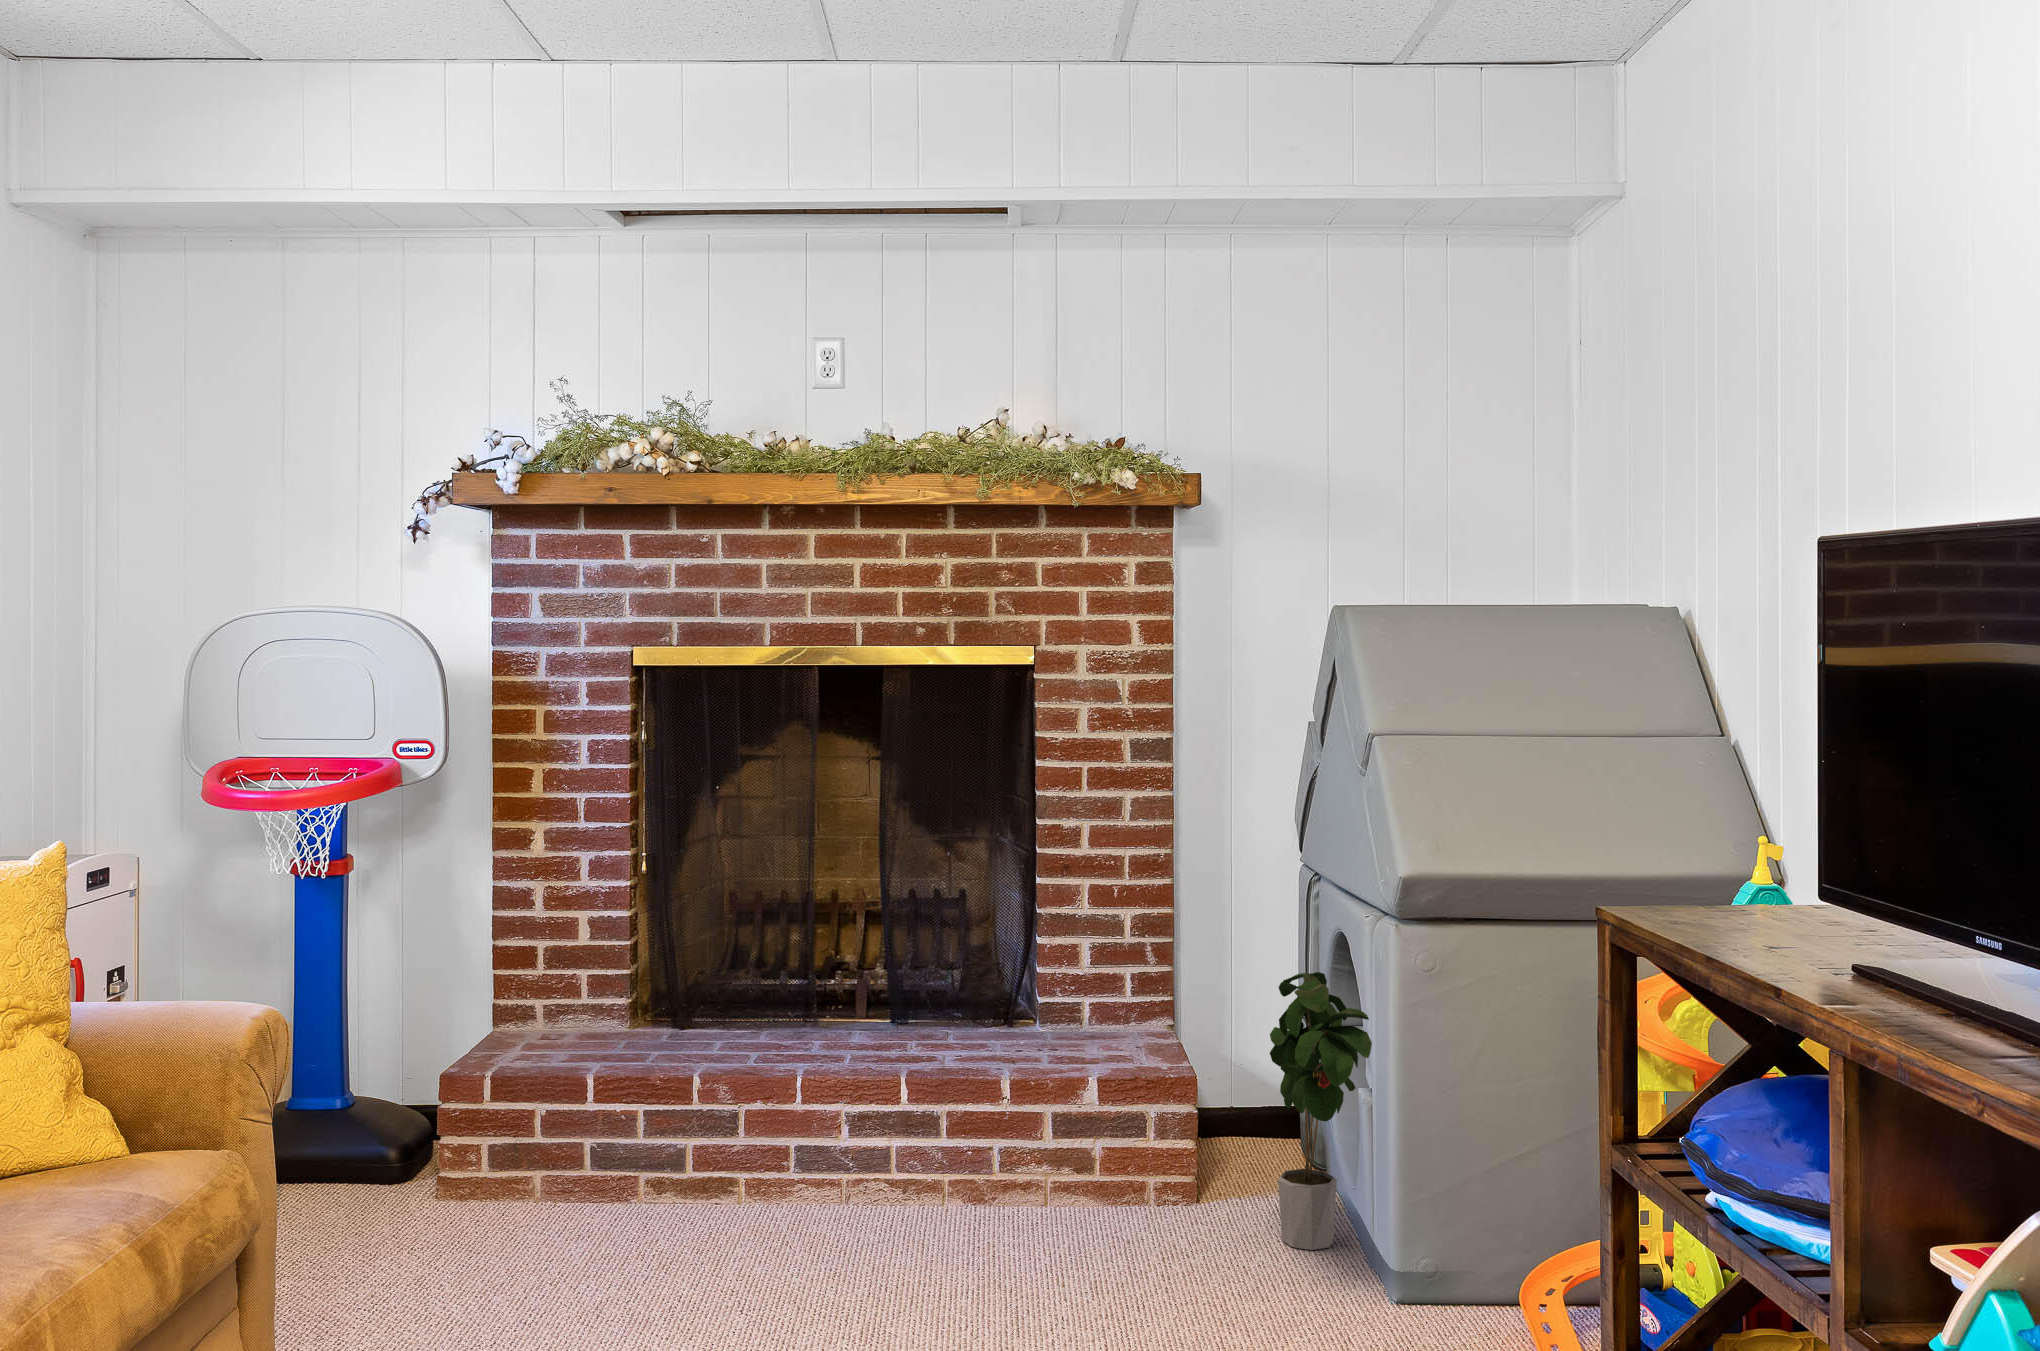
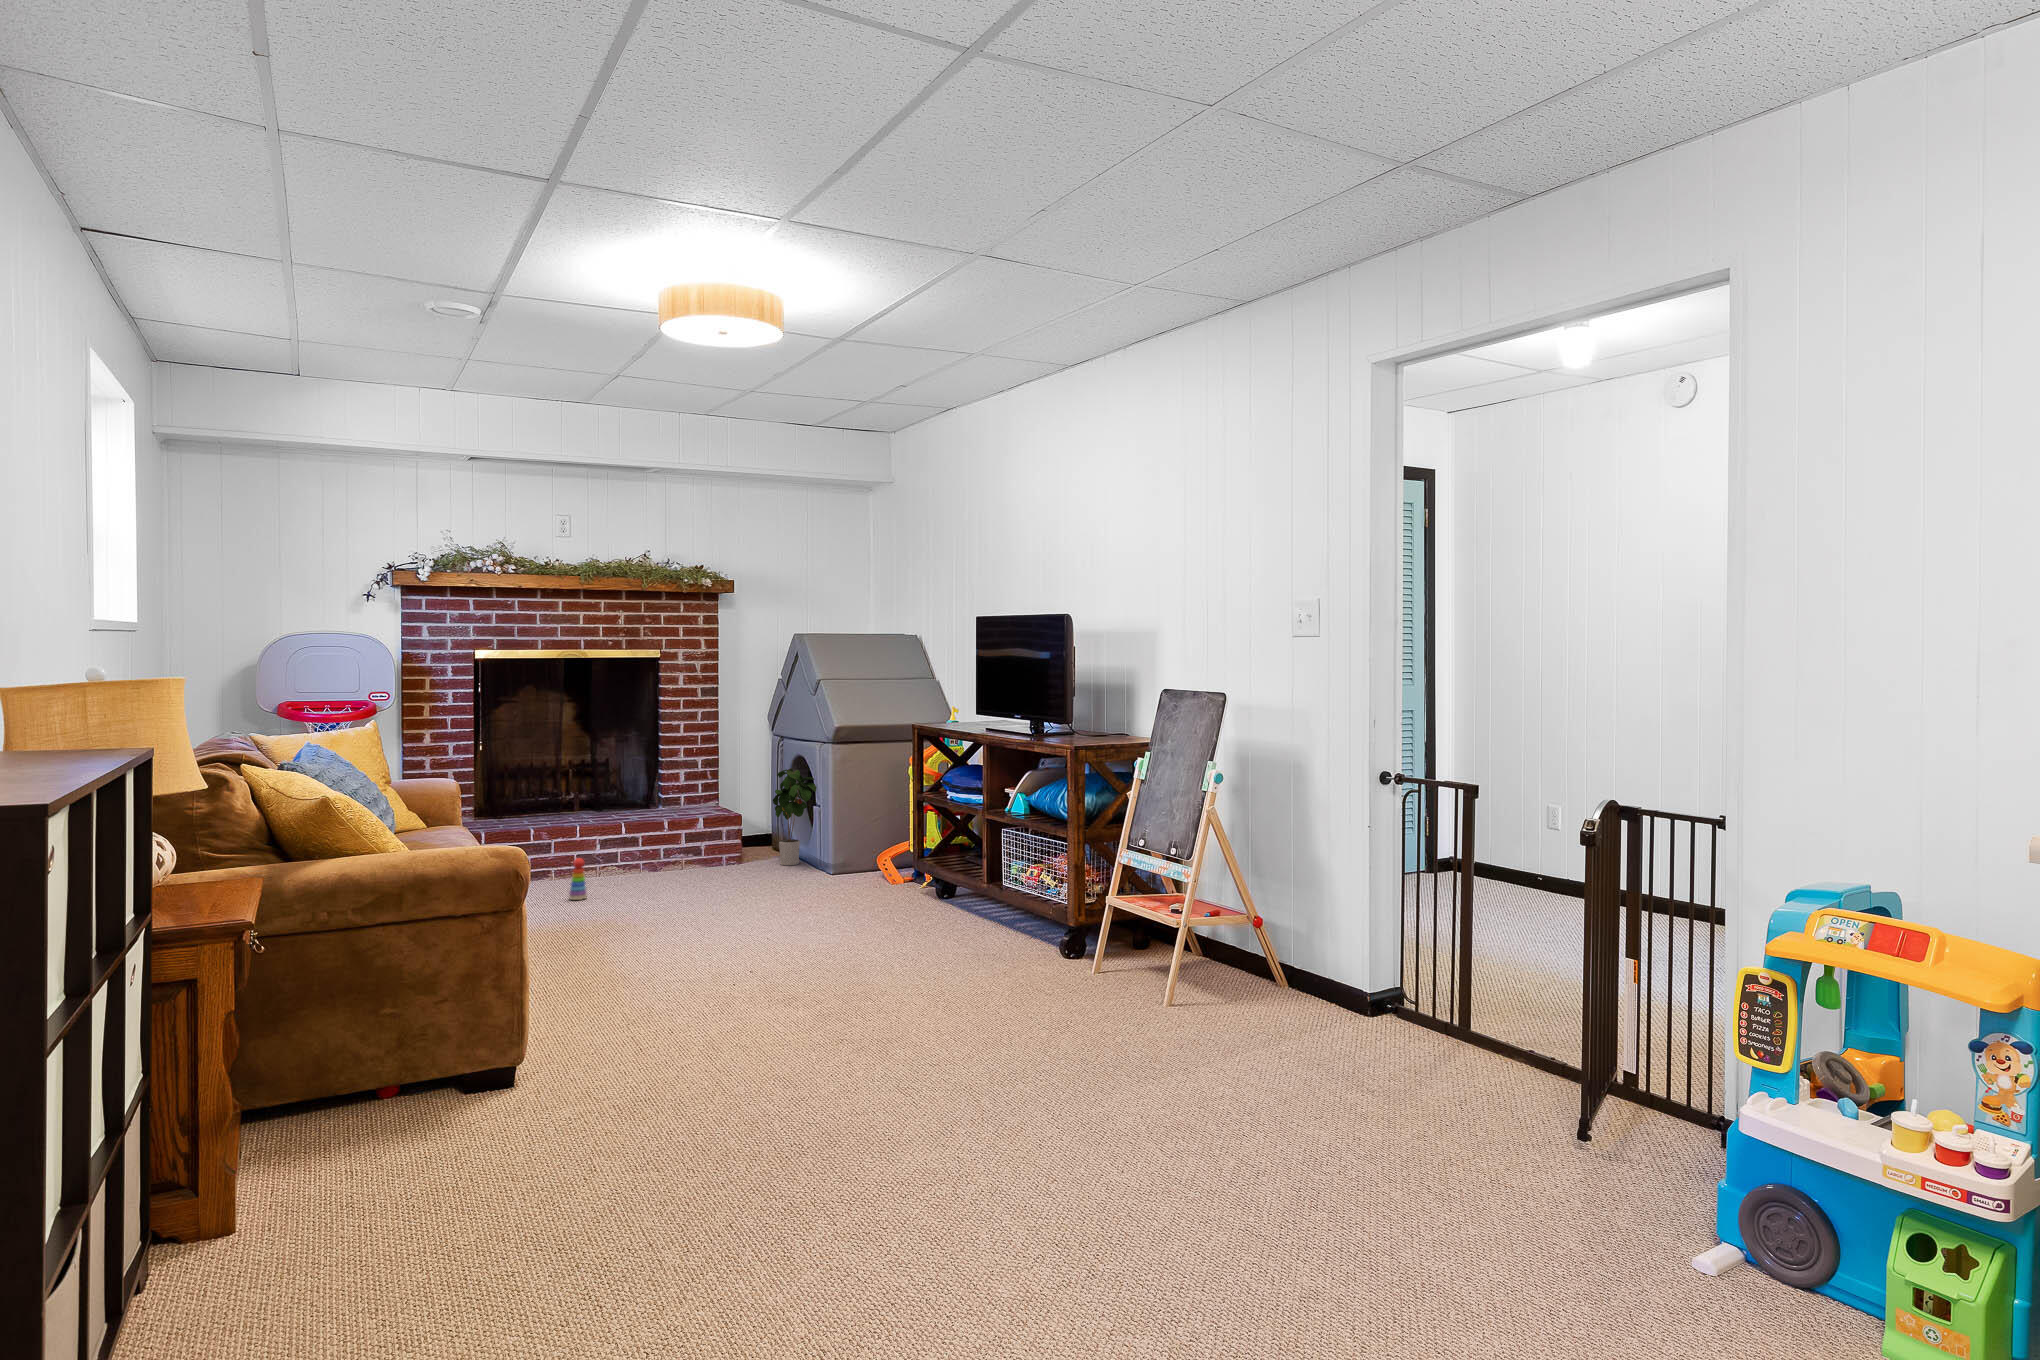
stacking toy: none [670,1203,717,1320] -> present [569,858,587,900]

